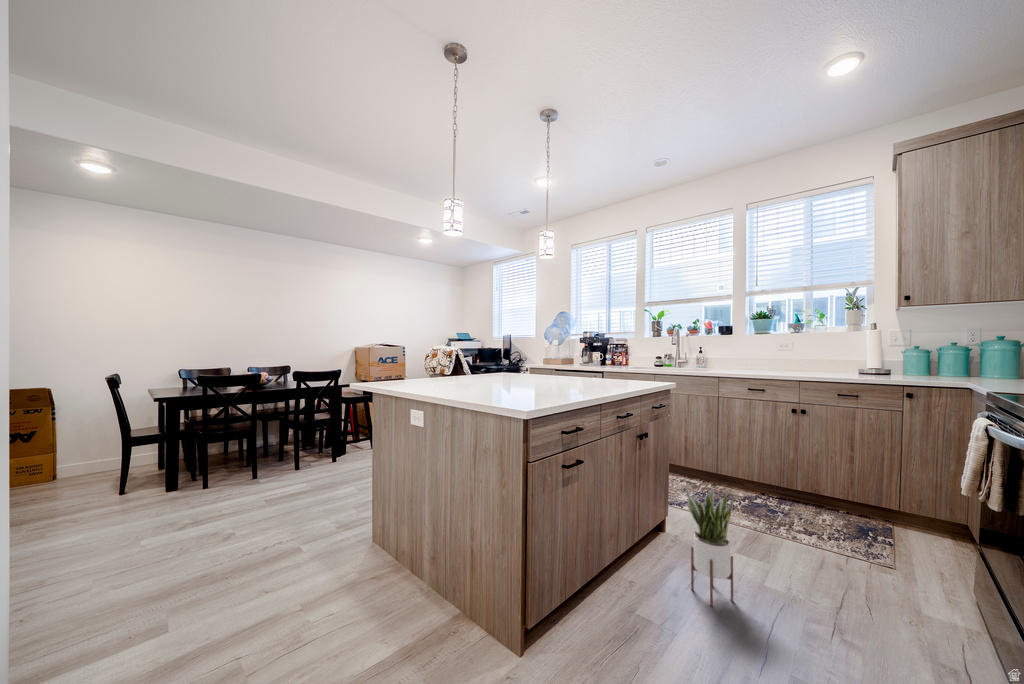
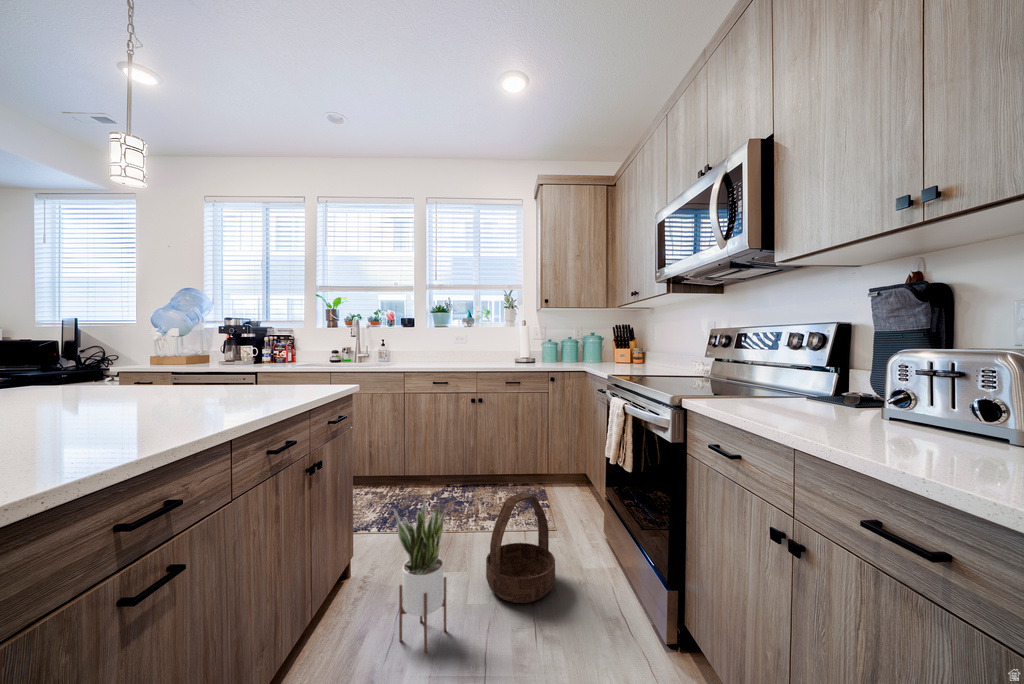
basket: none [783,511,873,624] -> present [486,493,555,603]

